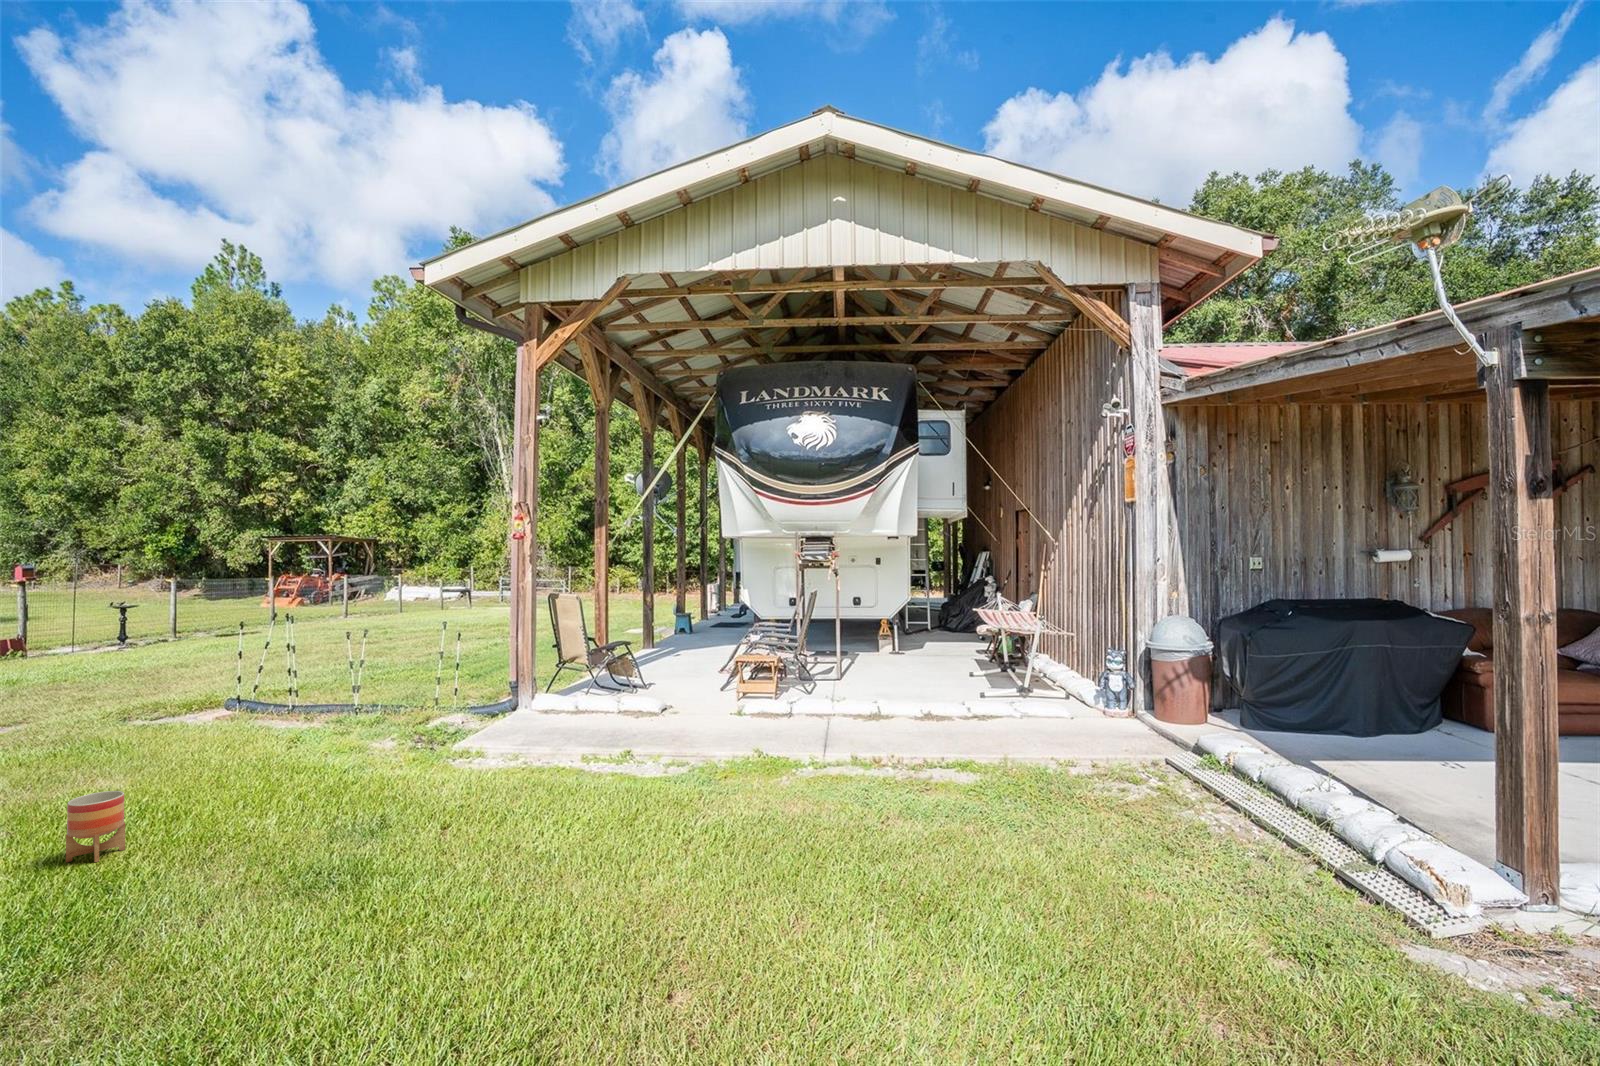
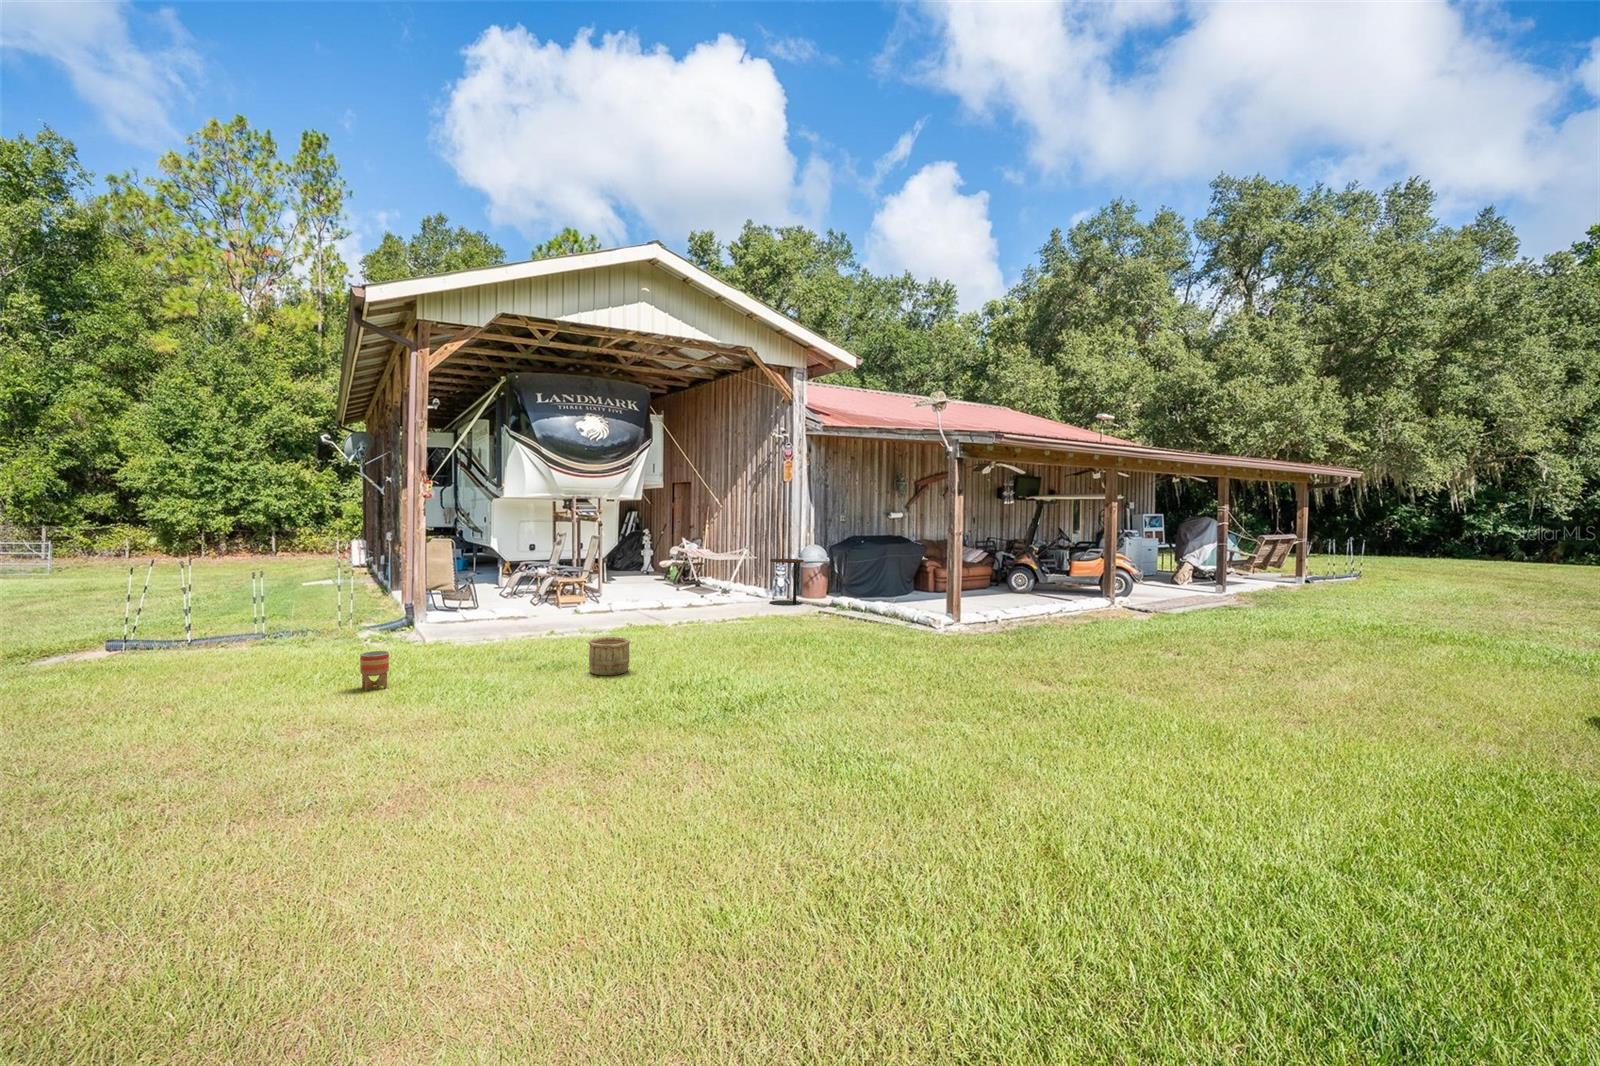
side table: none [1078,638,1148,734] -> present [770,559,804,605]
wooden bucket: none [350,823,449,928] -> present [588,637,631,675]

